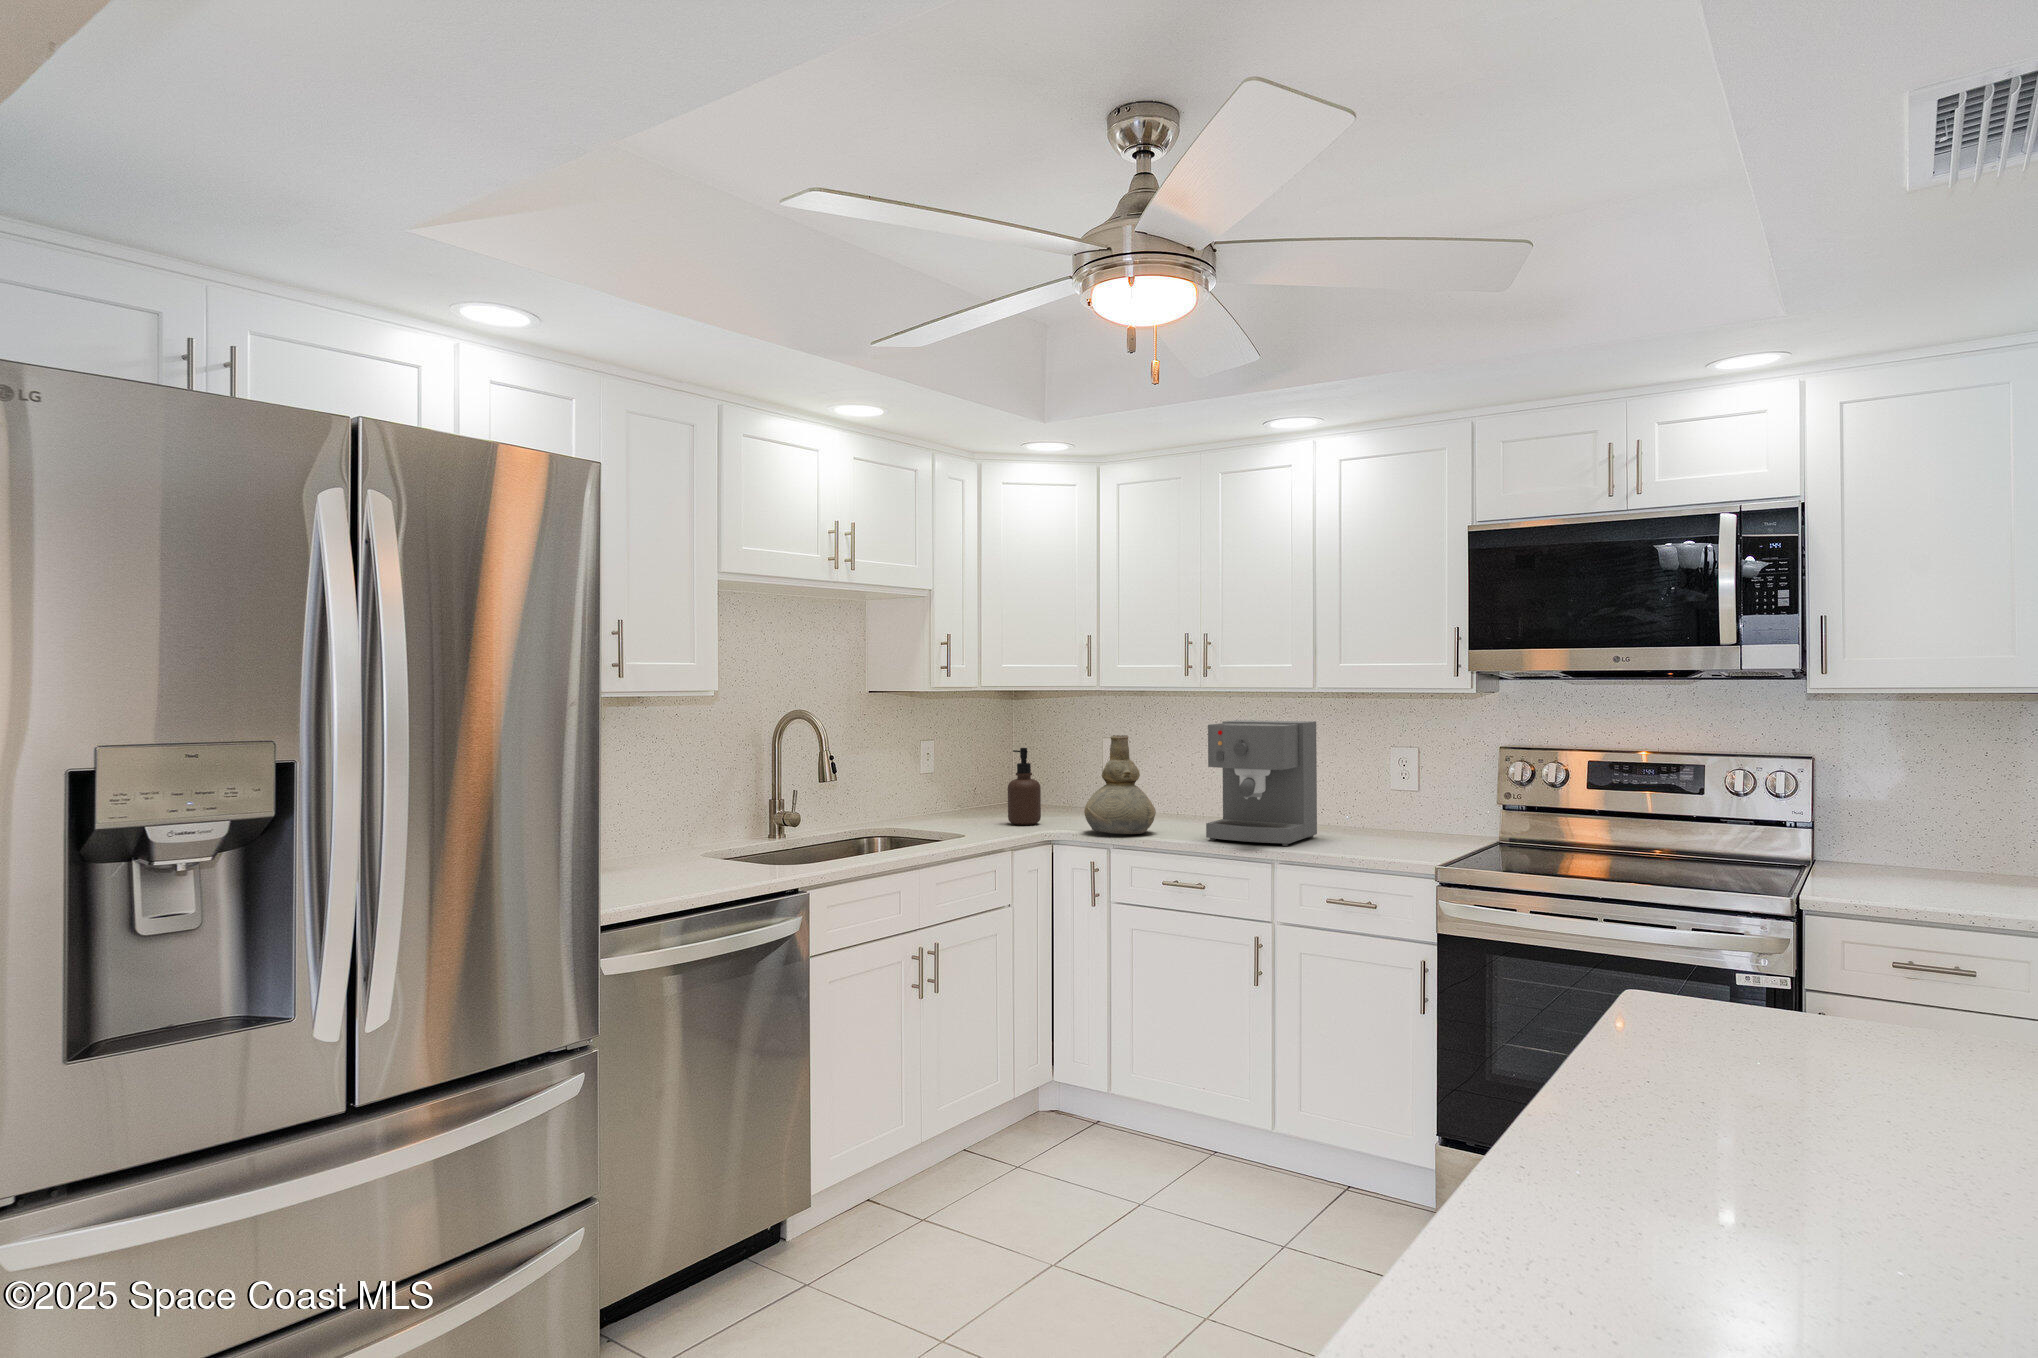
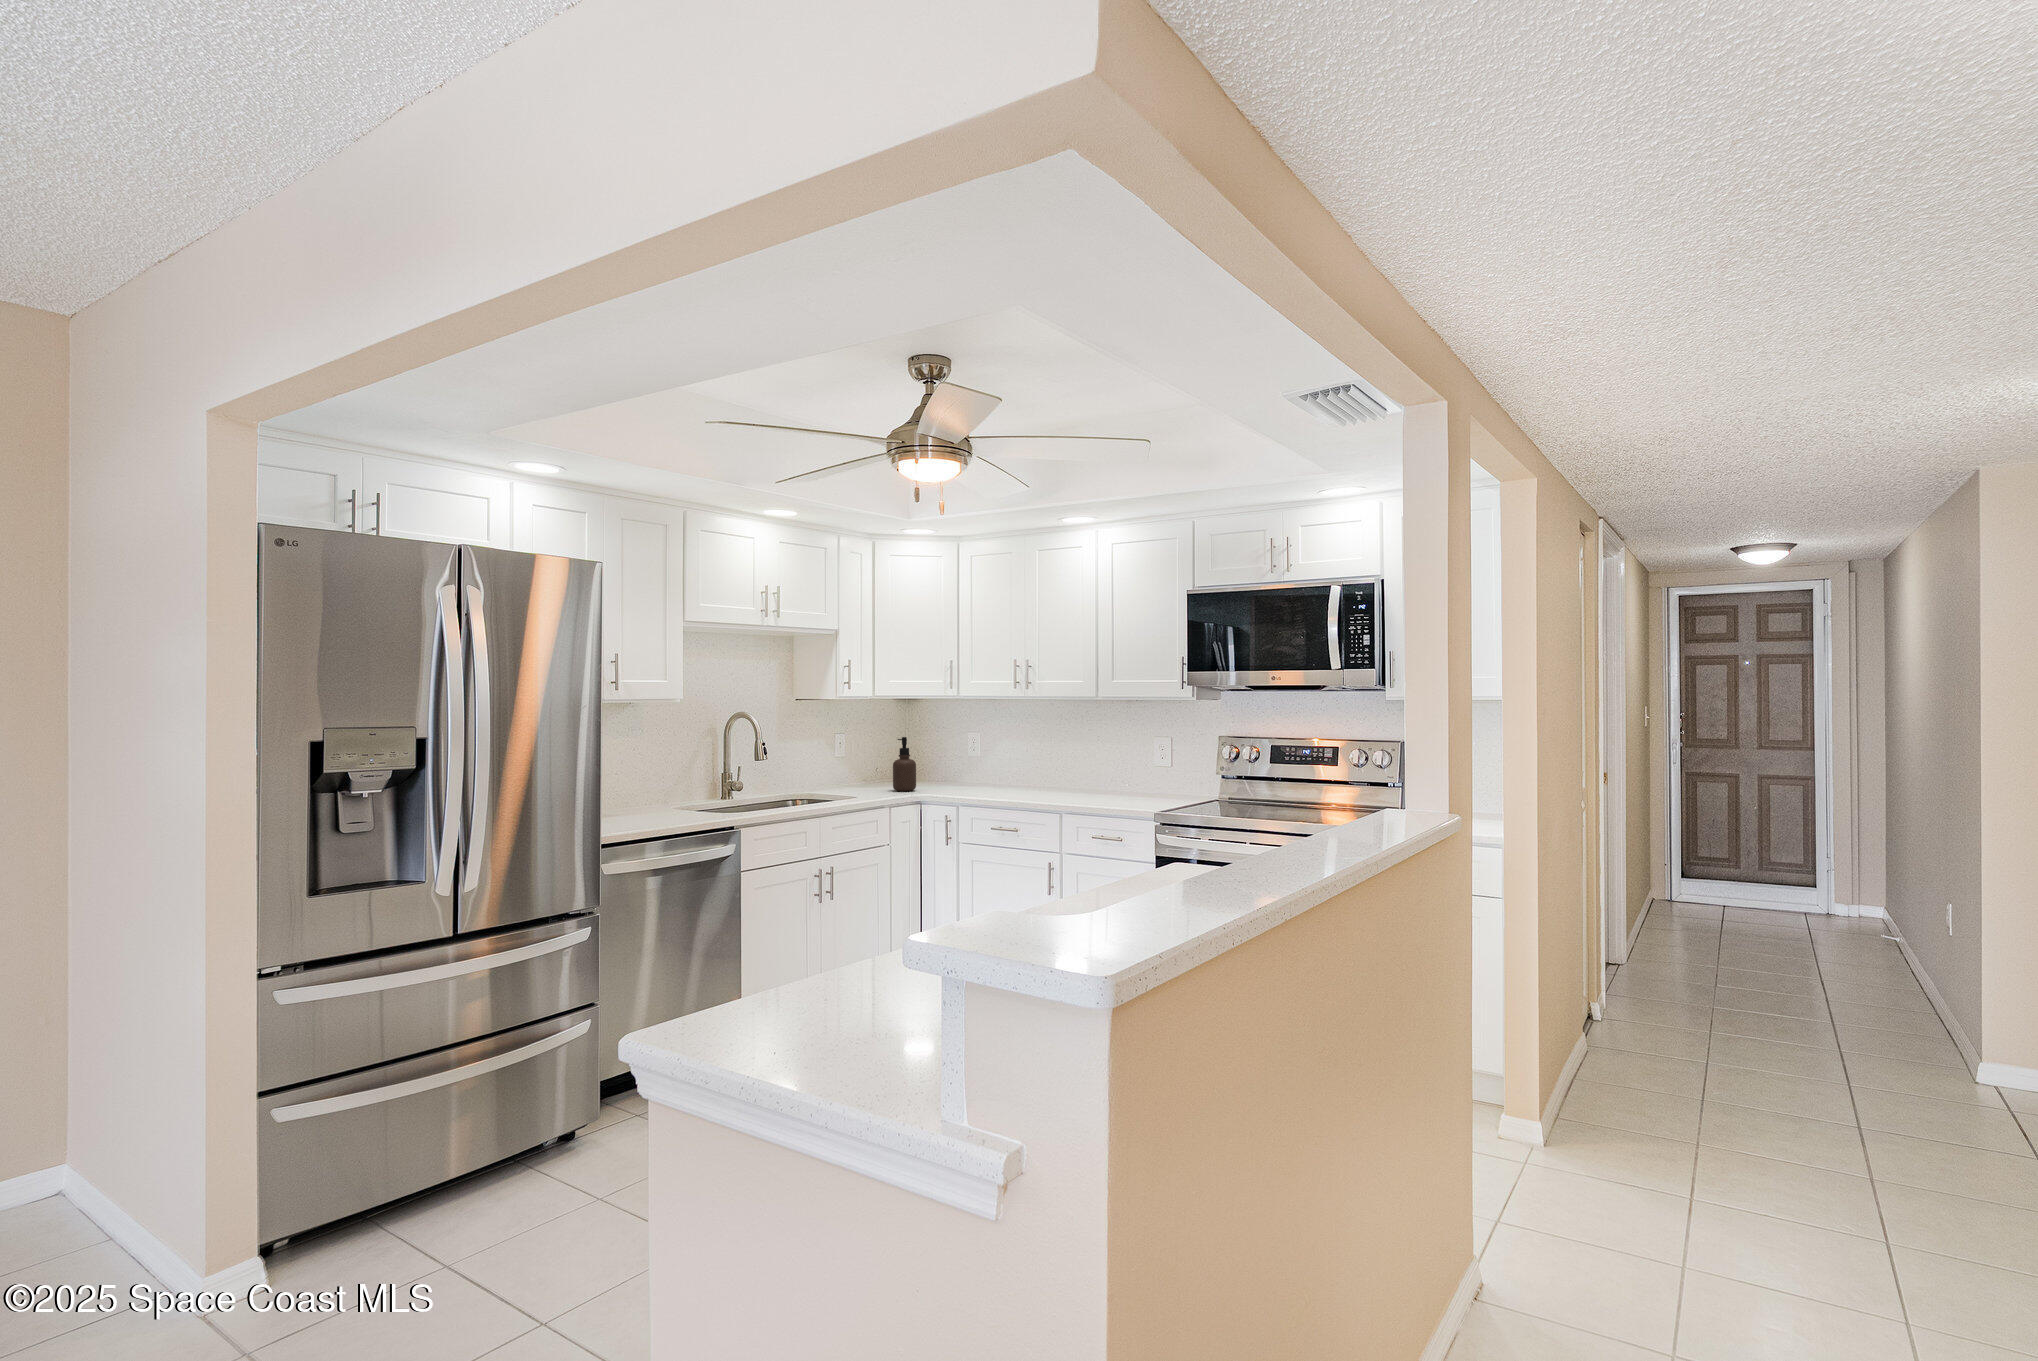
coffee maker: present [1206,720,1317,846] -> none [1021,718,1098,803]
vase: present [1084,735,1156,834] -> none [942,728,991,796]

